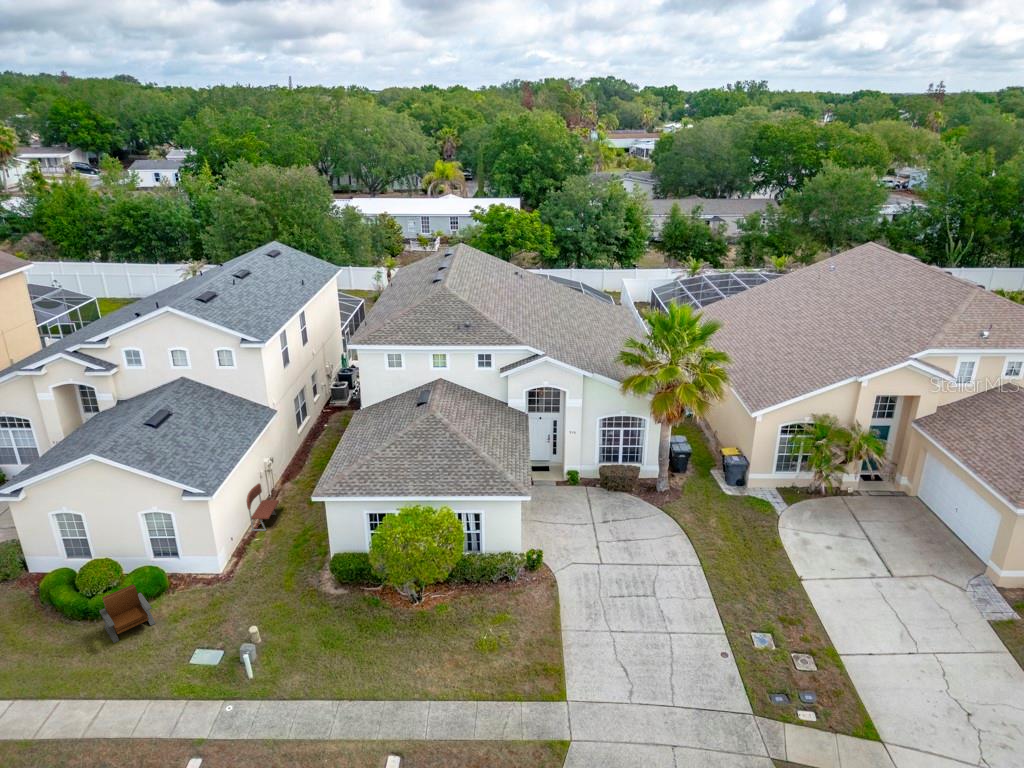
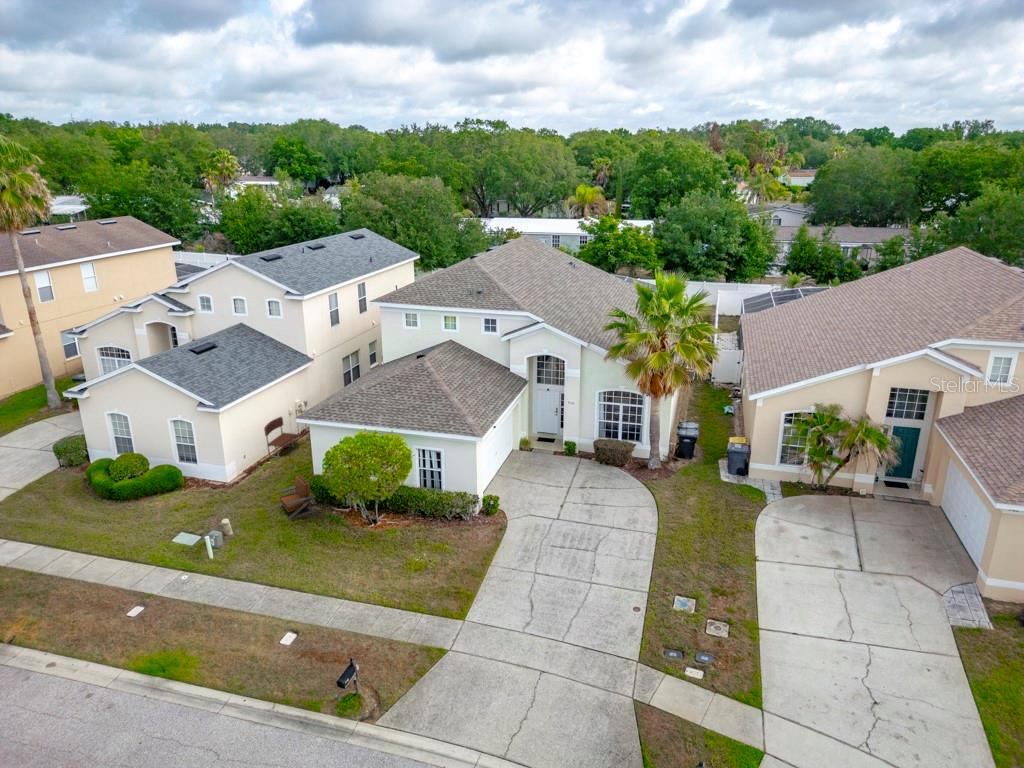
lounge chair: present [99,584,156,643] -> present [277,475,315,520]

